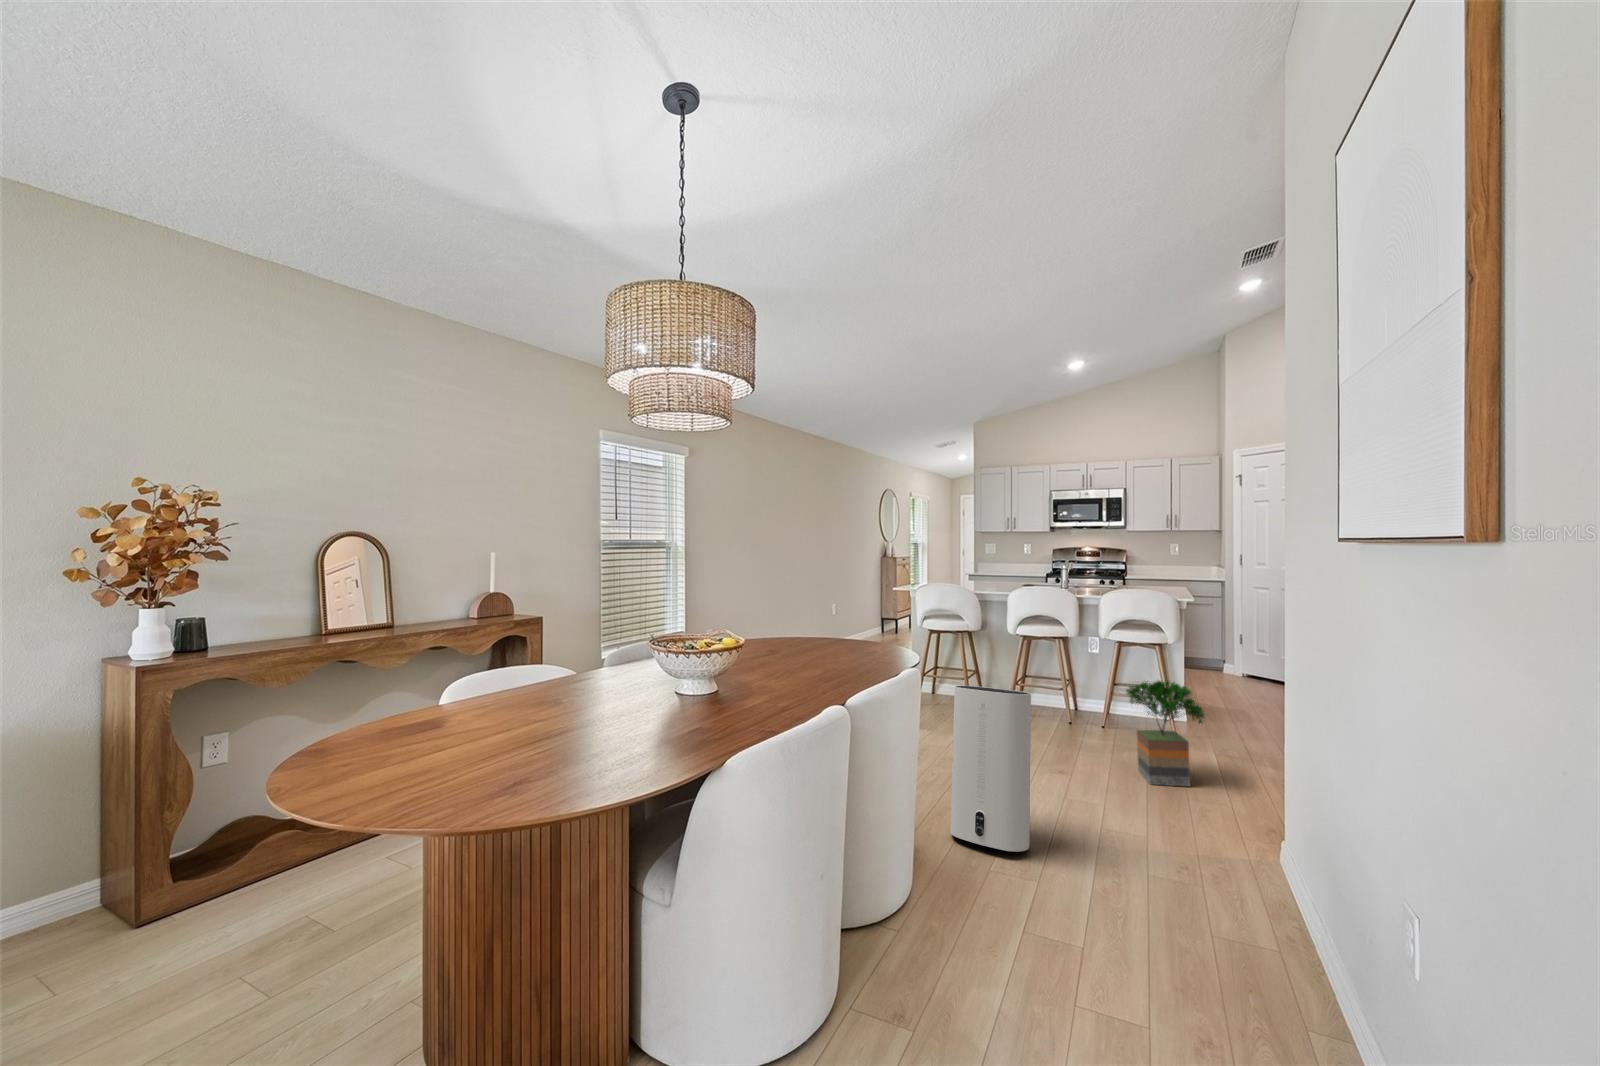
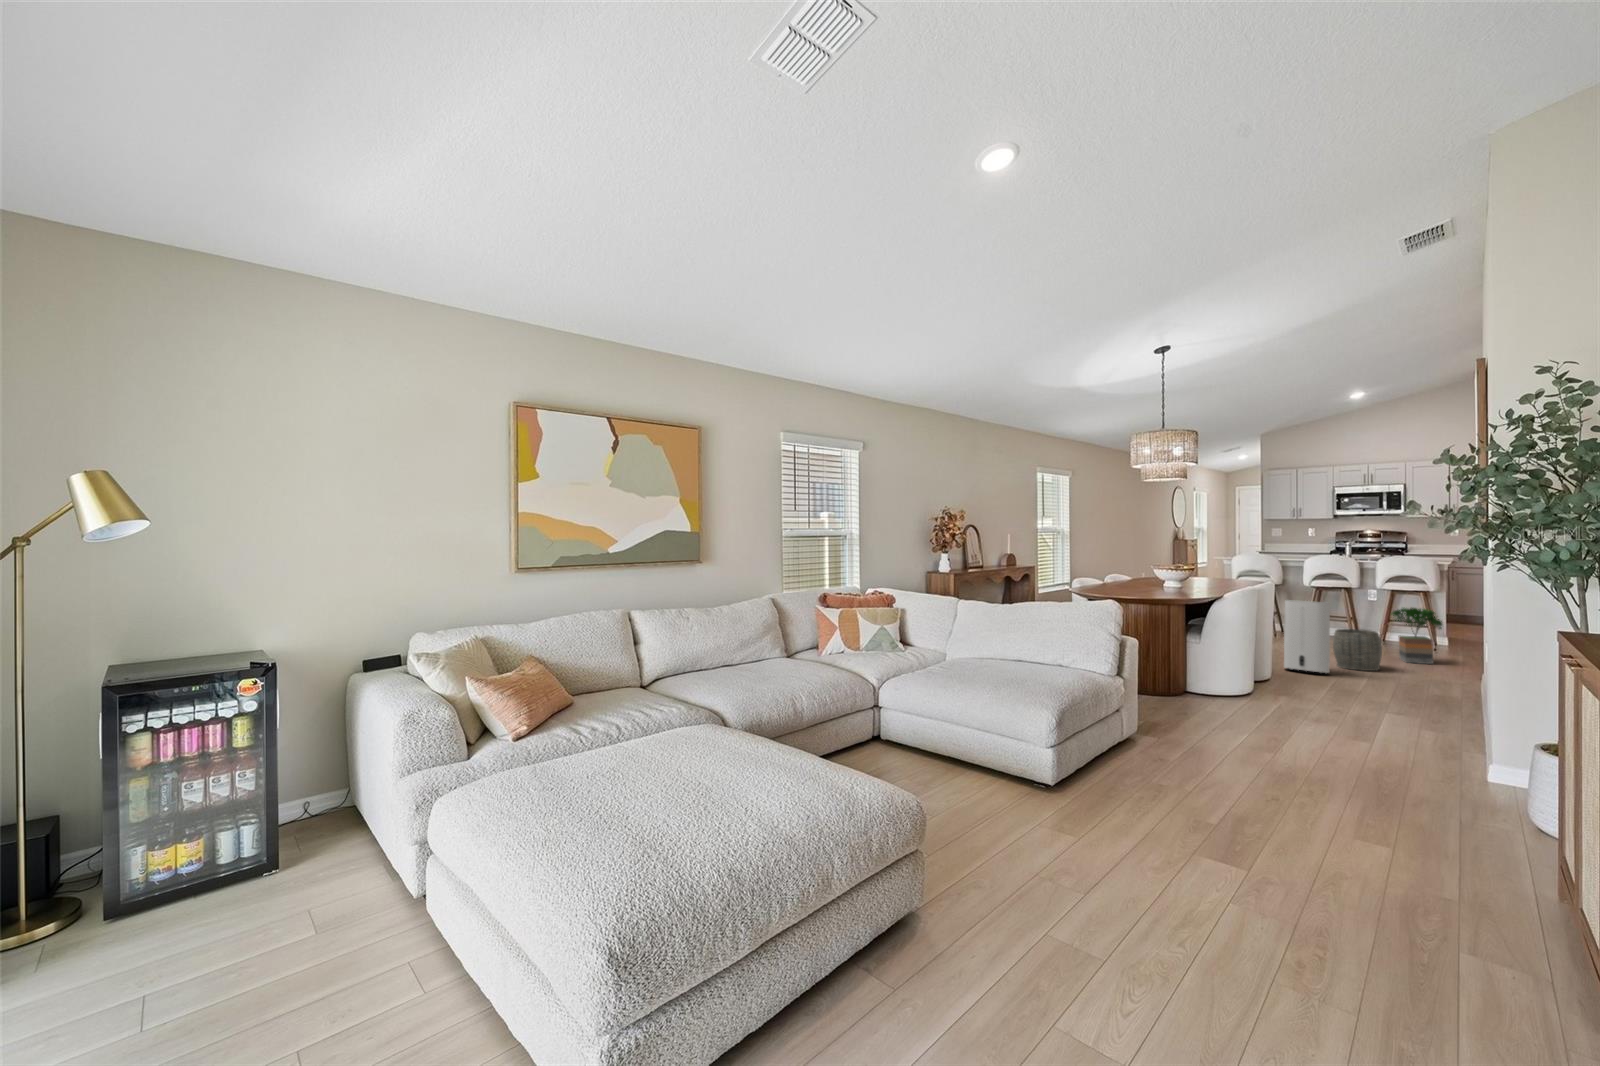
woven basket: none [1039,731,1118,825] -> present [1333,629,1382,671]

